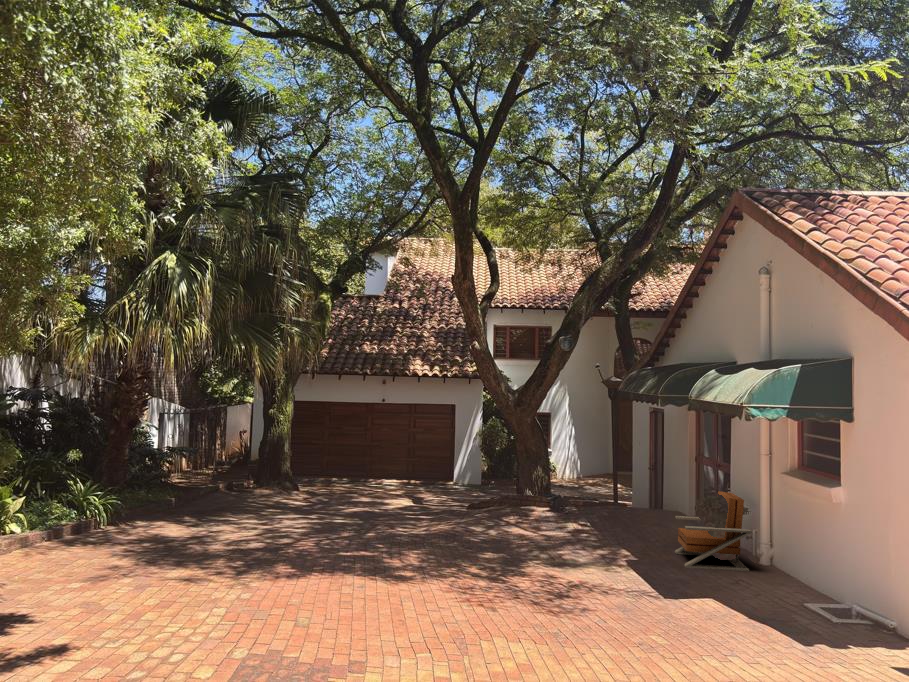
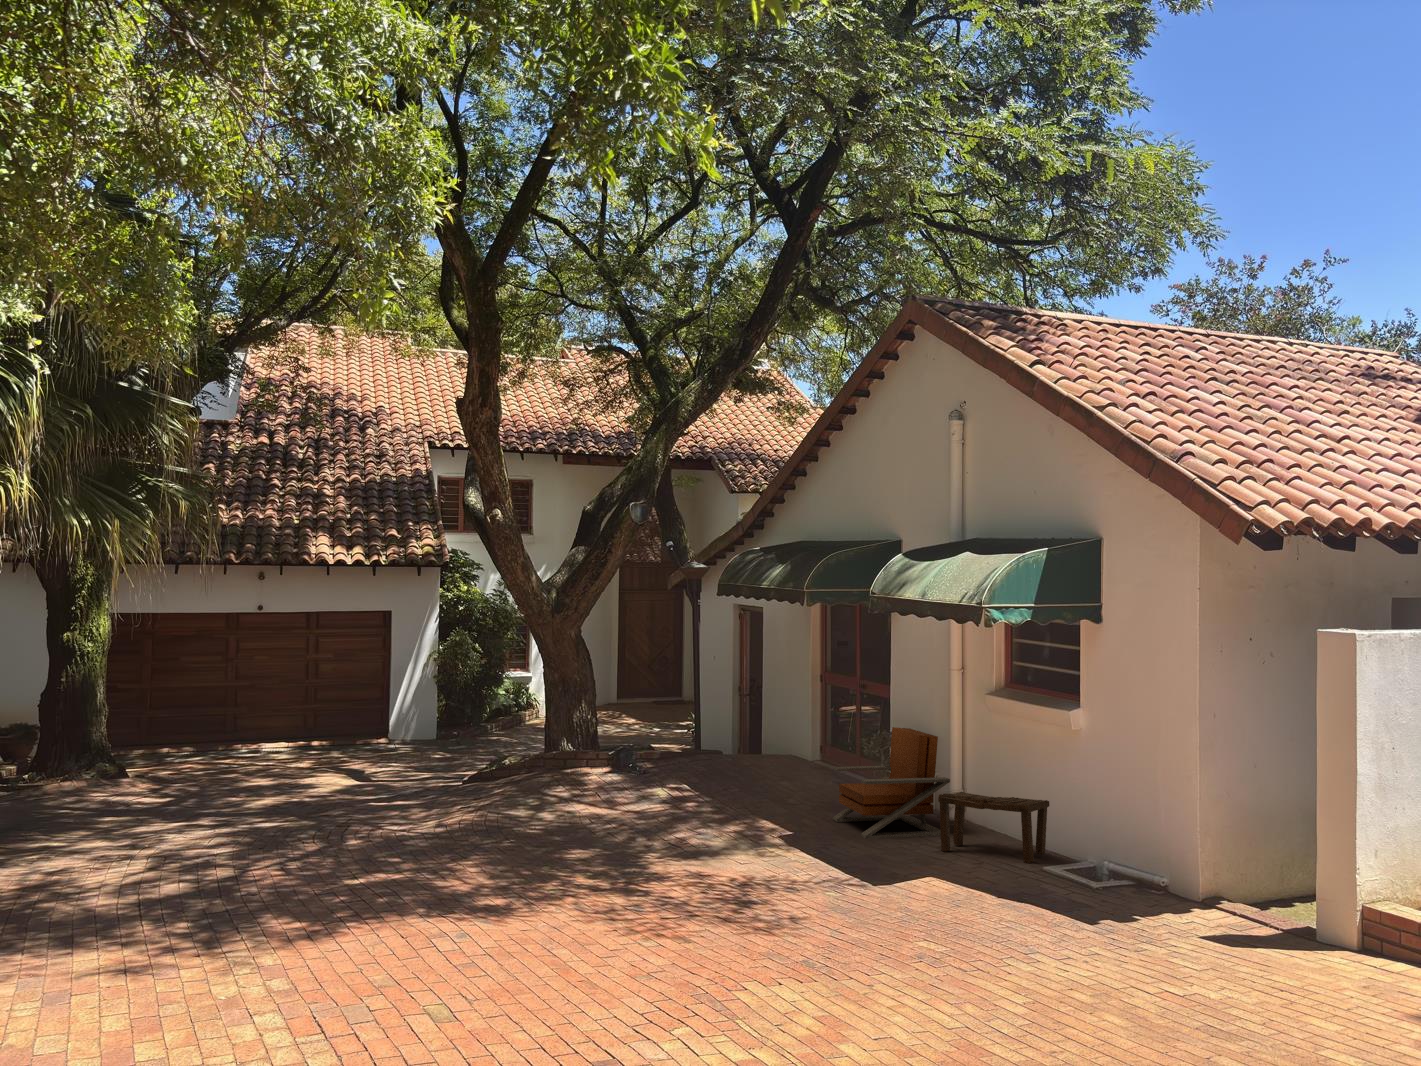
bench: none [732,541,816,598] -> present [938,792,1049,864]

